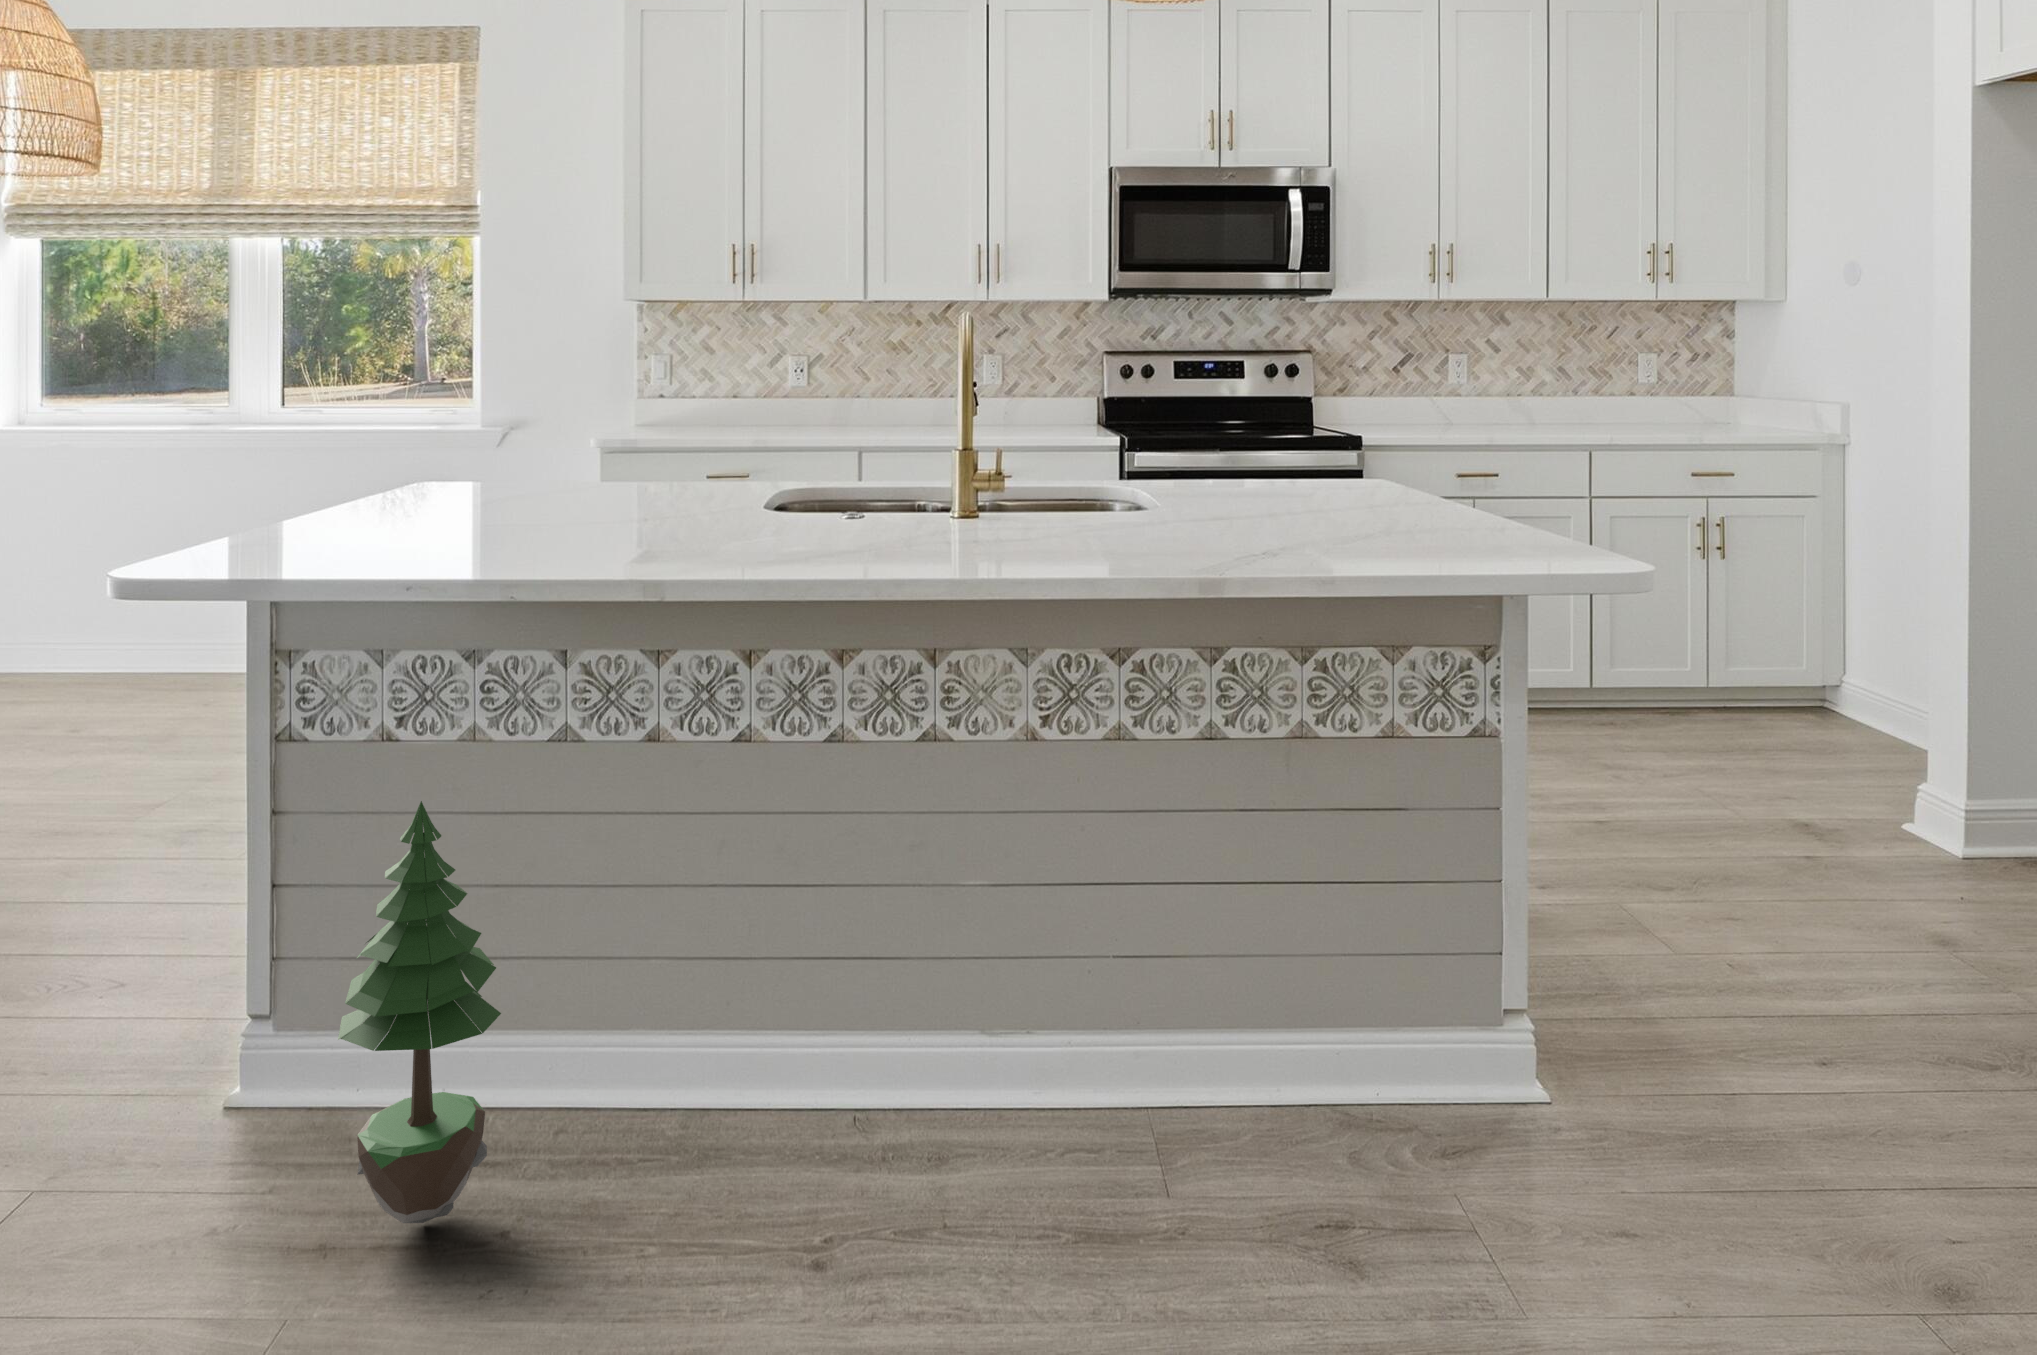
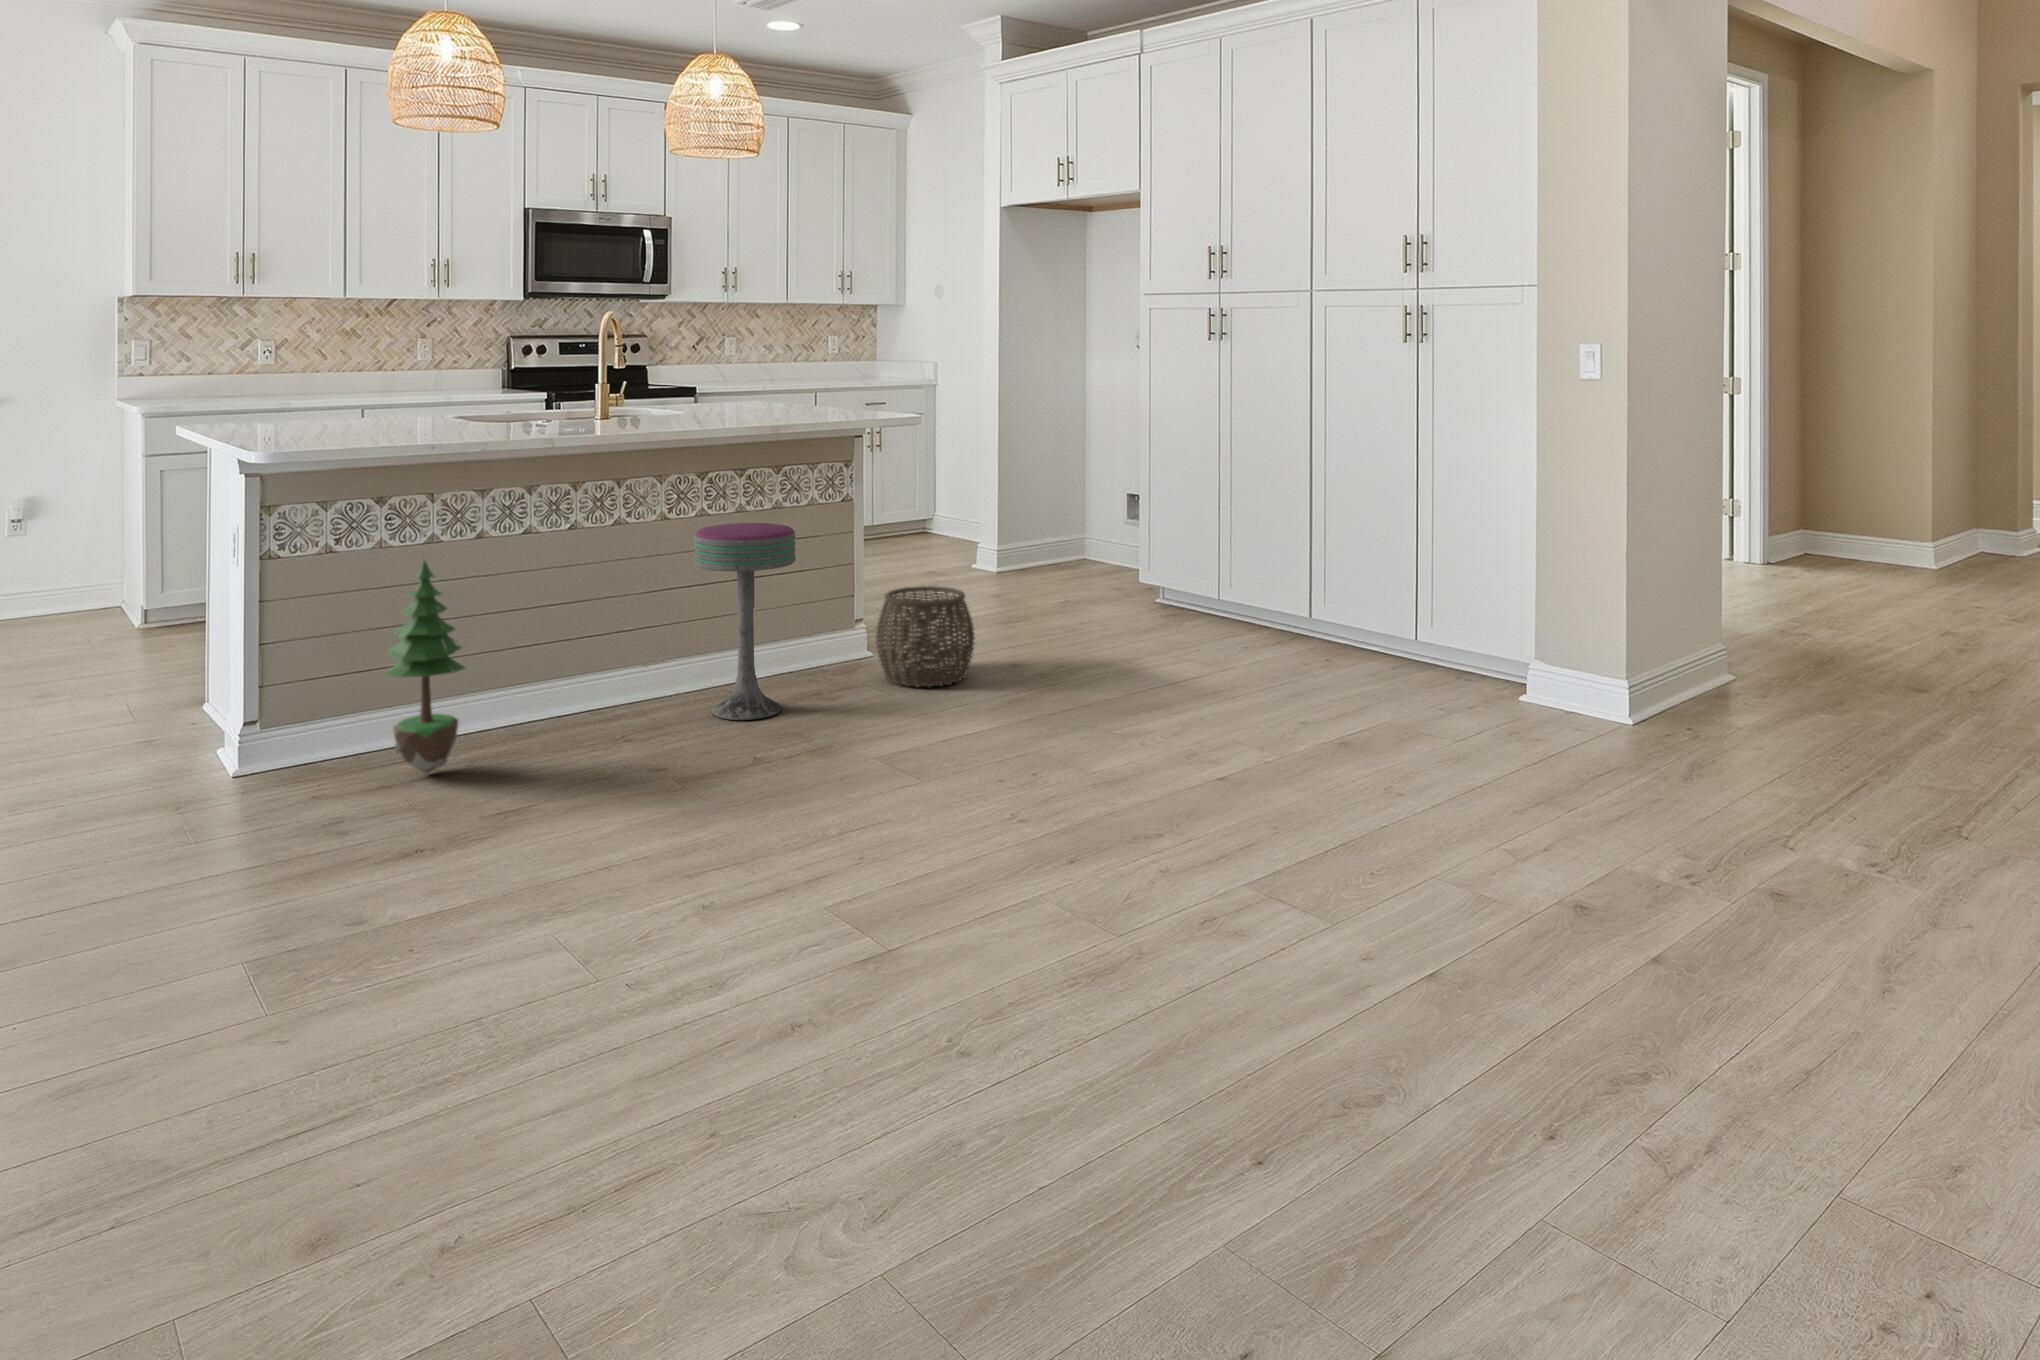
bar stool: none [1006,774,1233,1265] -> present [694,523,796,720]
woven basket: none [1479,972,1754,1289] -> present [876,586,975,687]

